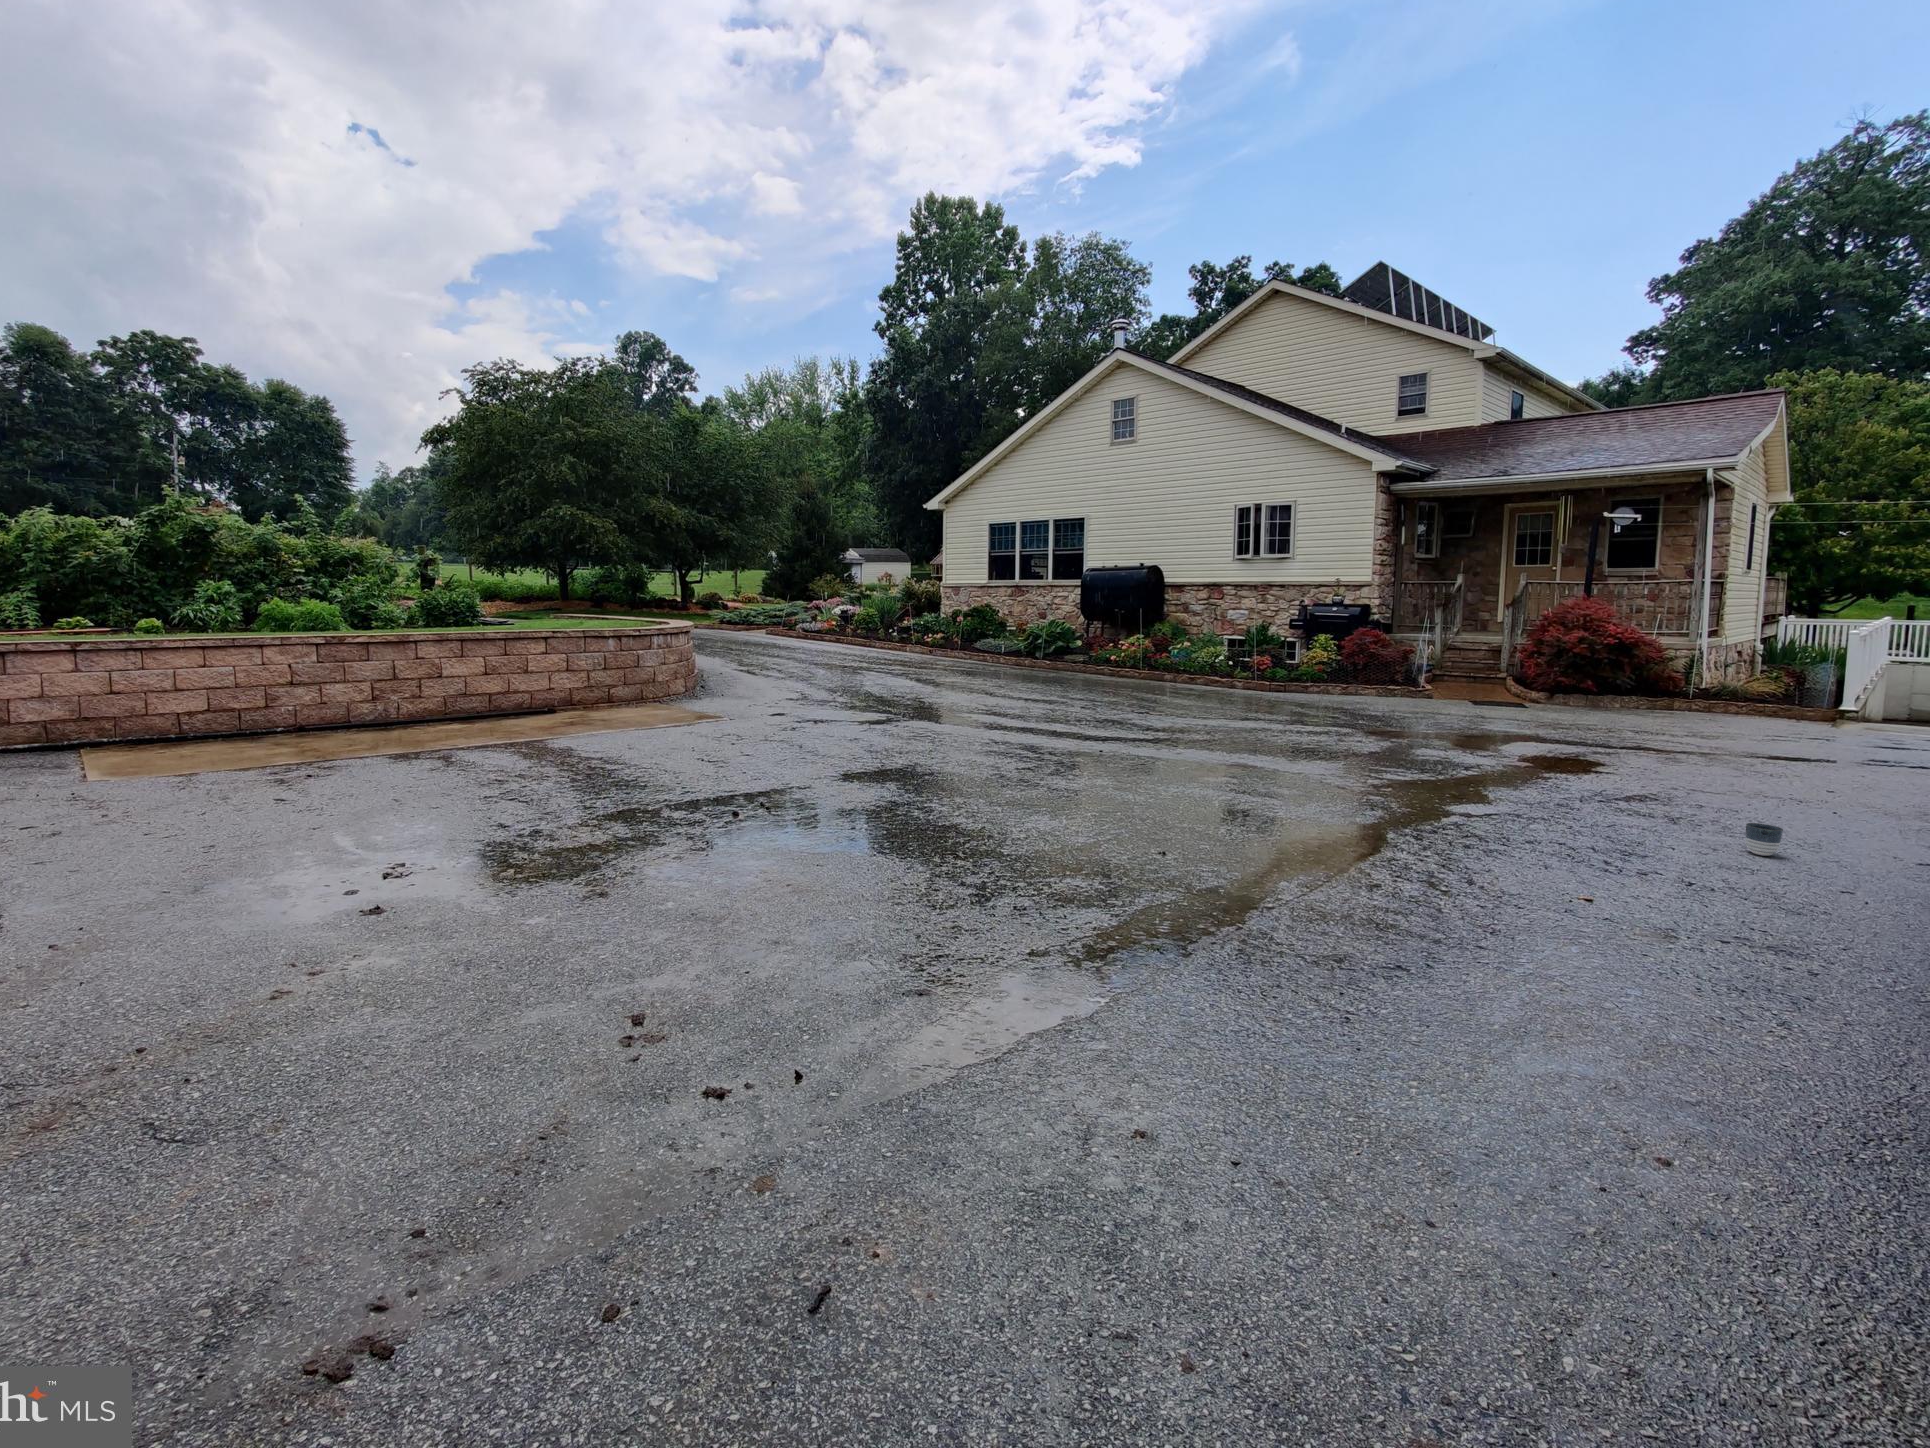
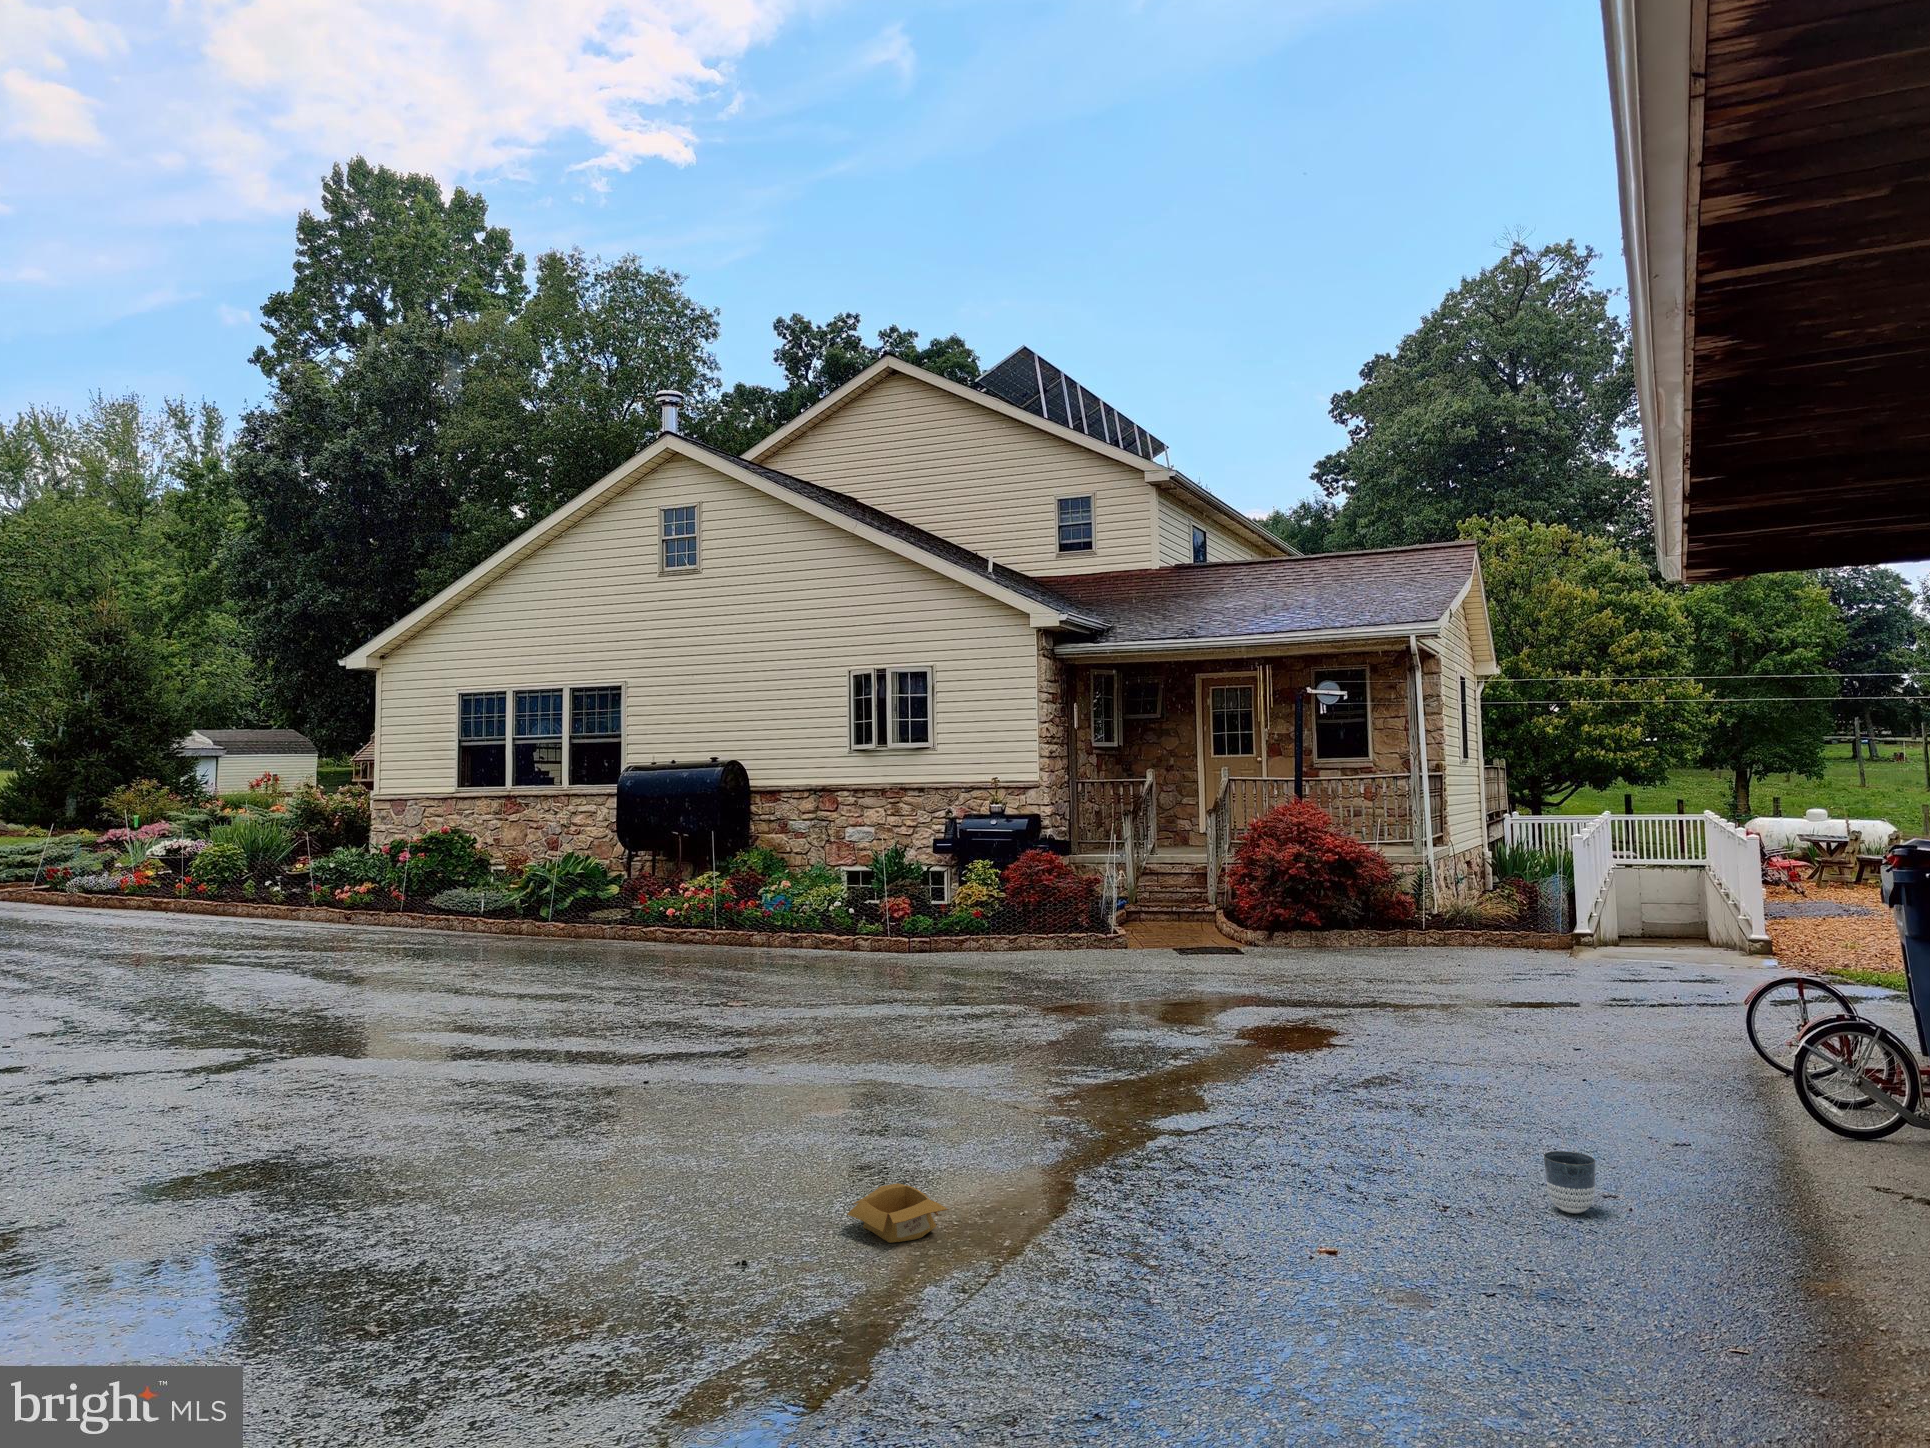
cardboard box: none [1321,795,1375,818] -> present [847,1183,948,1243]

